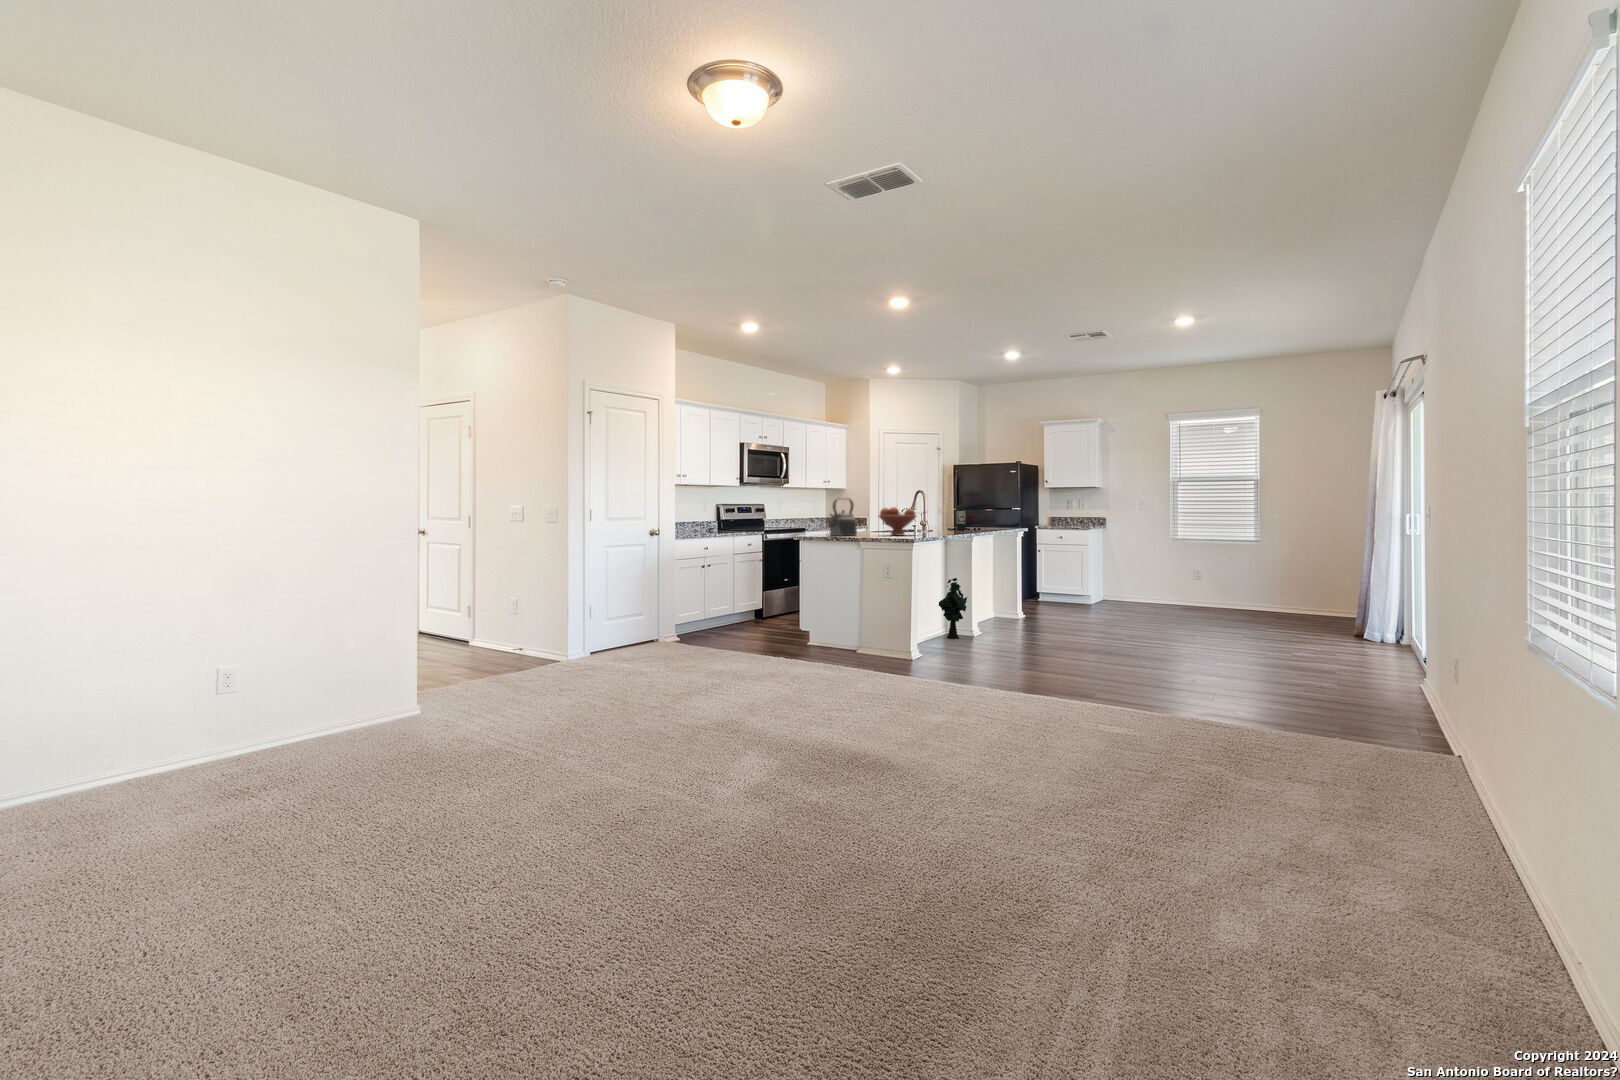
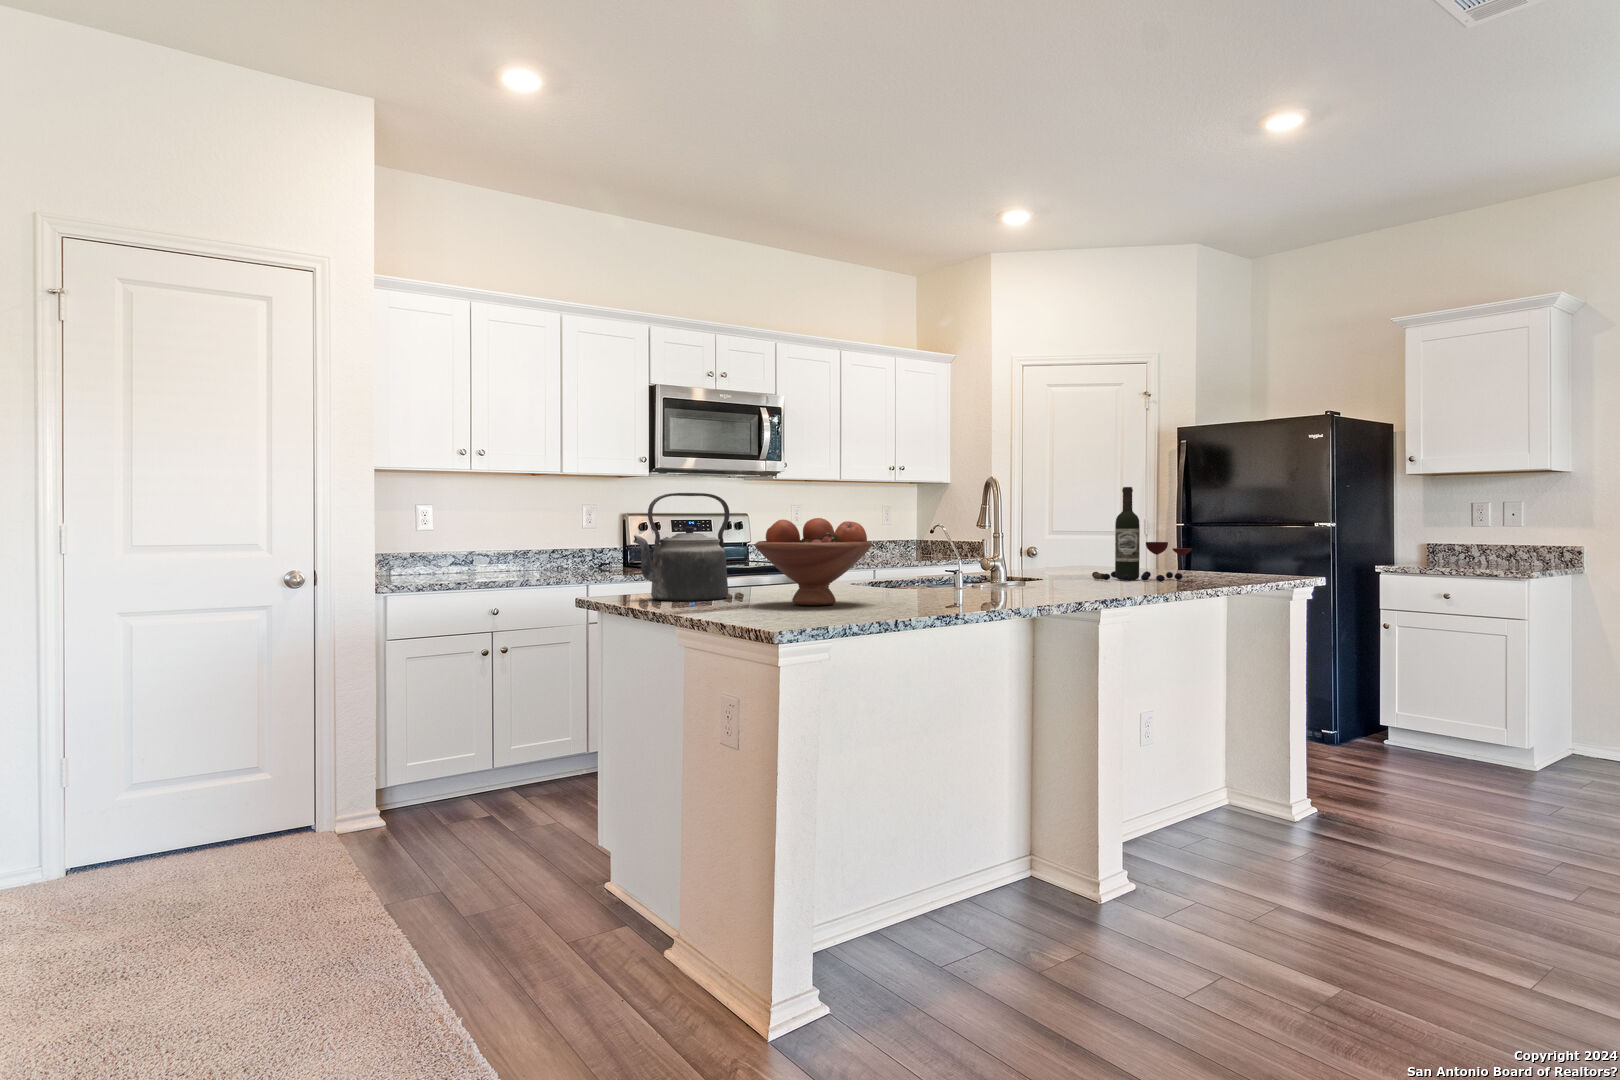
decorative plant: present [939,578,967,639] -> none [977,730,1079,919]

